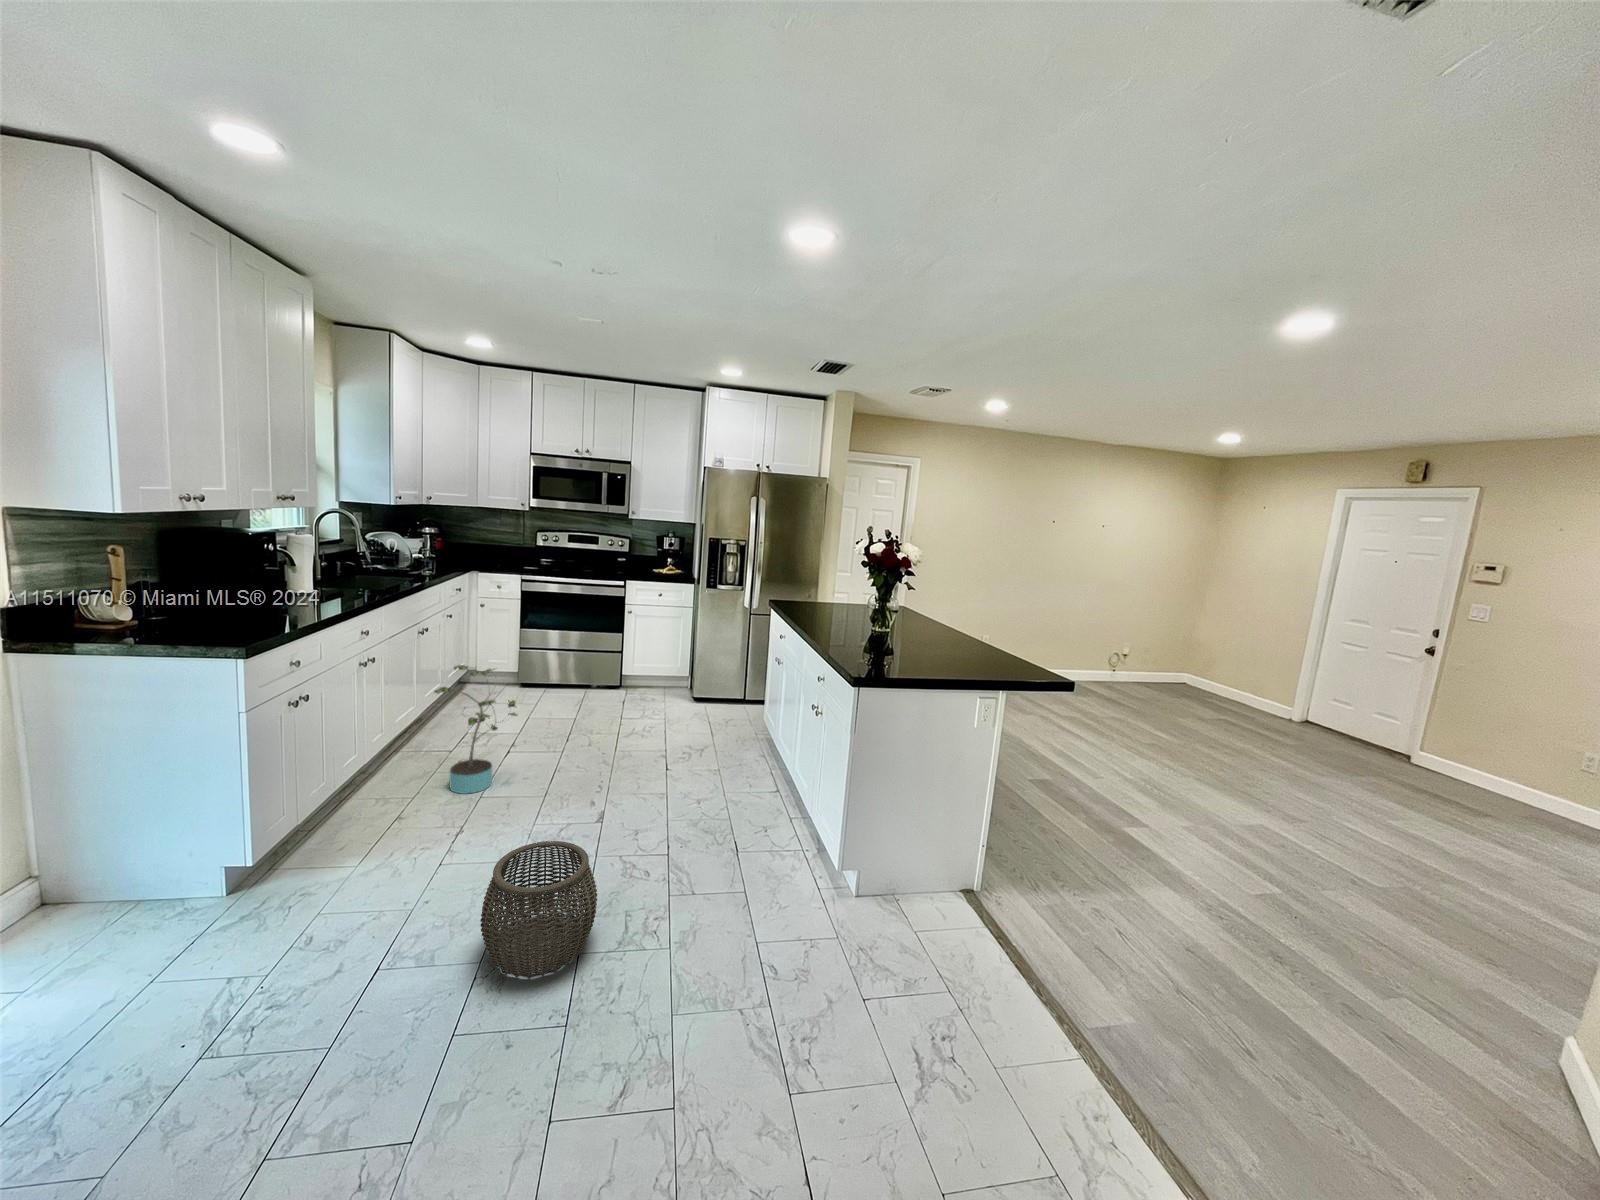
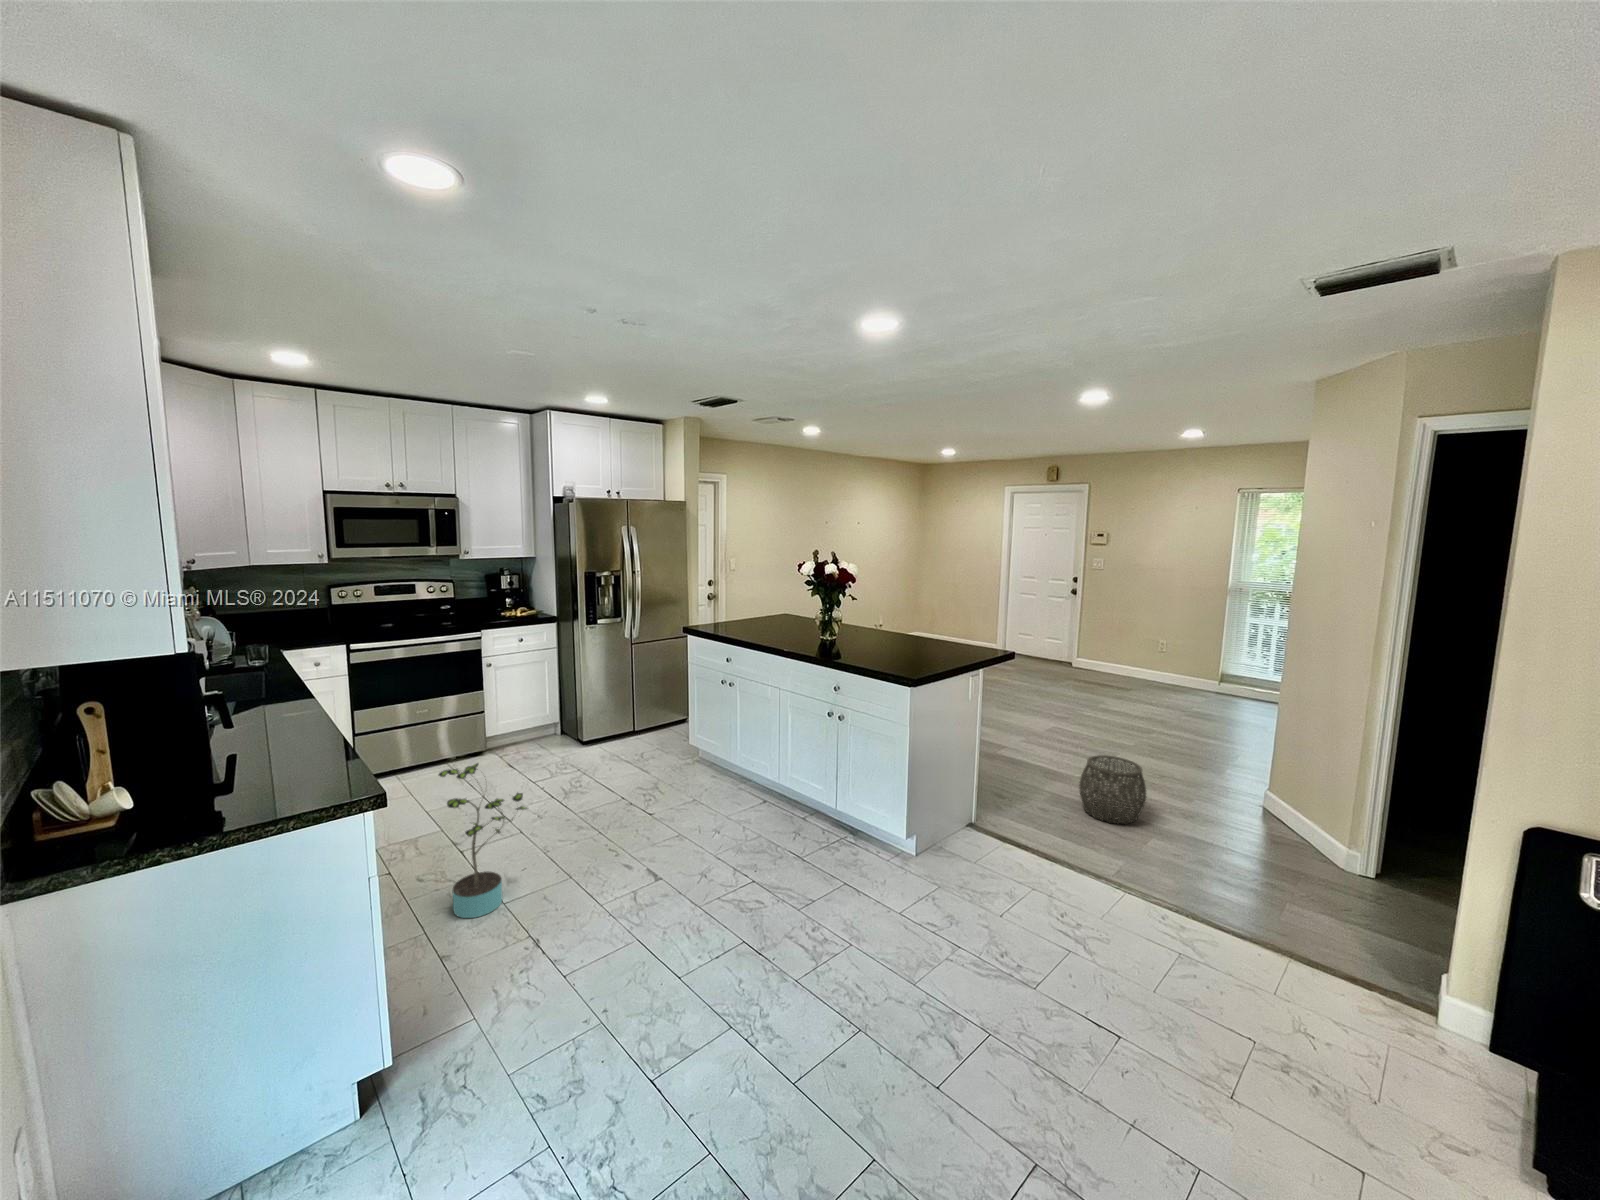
woven basket: present [480,841,597,978] -> present [1079,755,1146,824]

